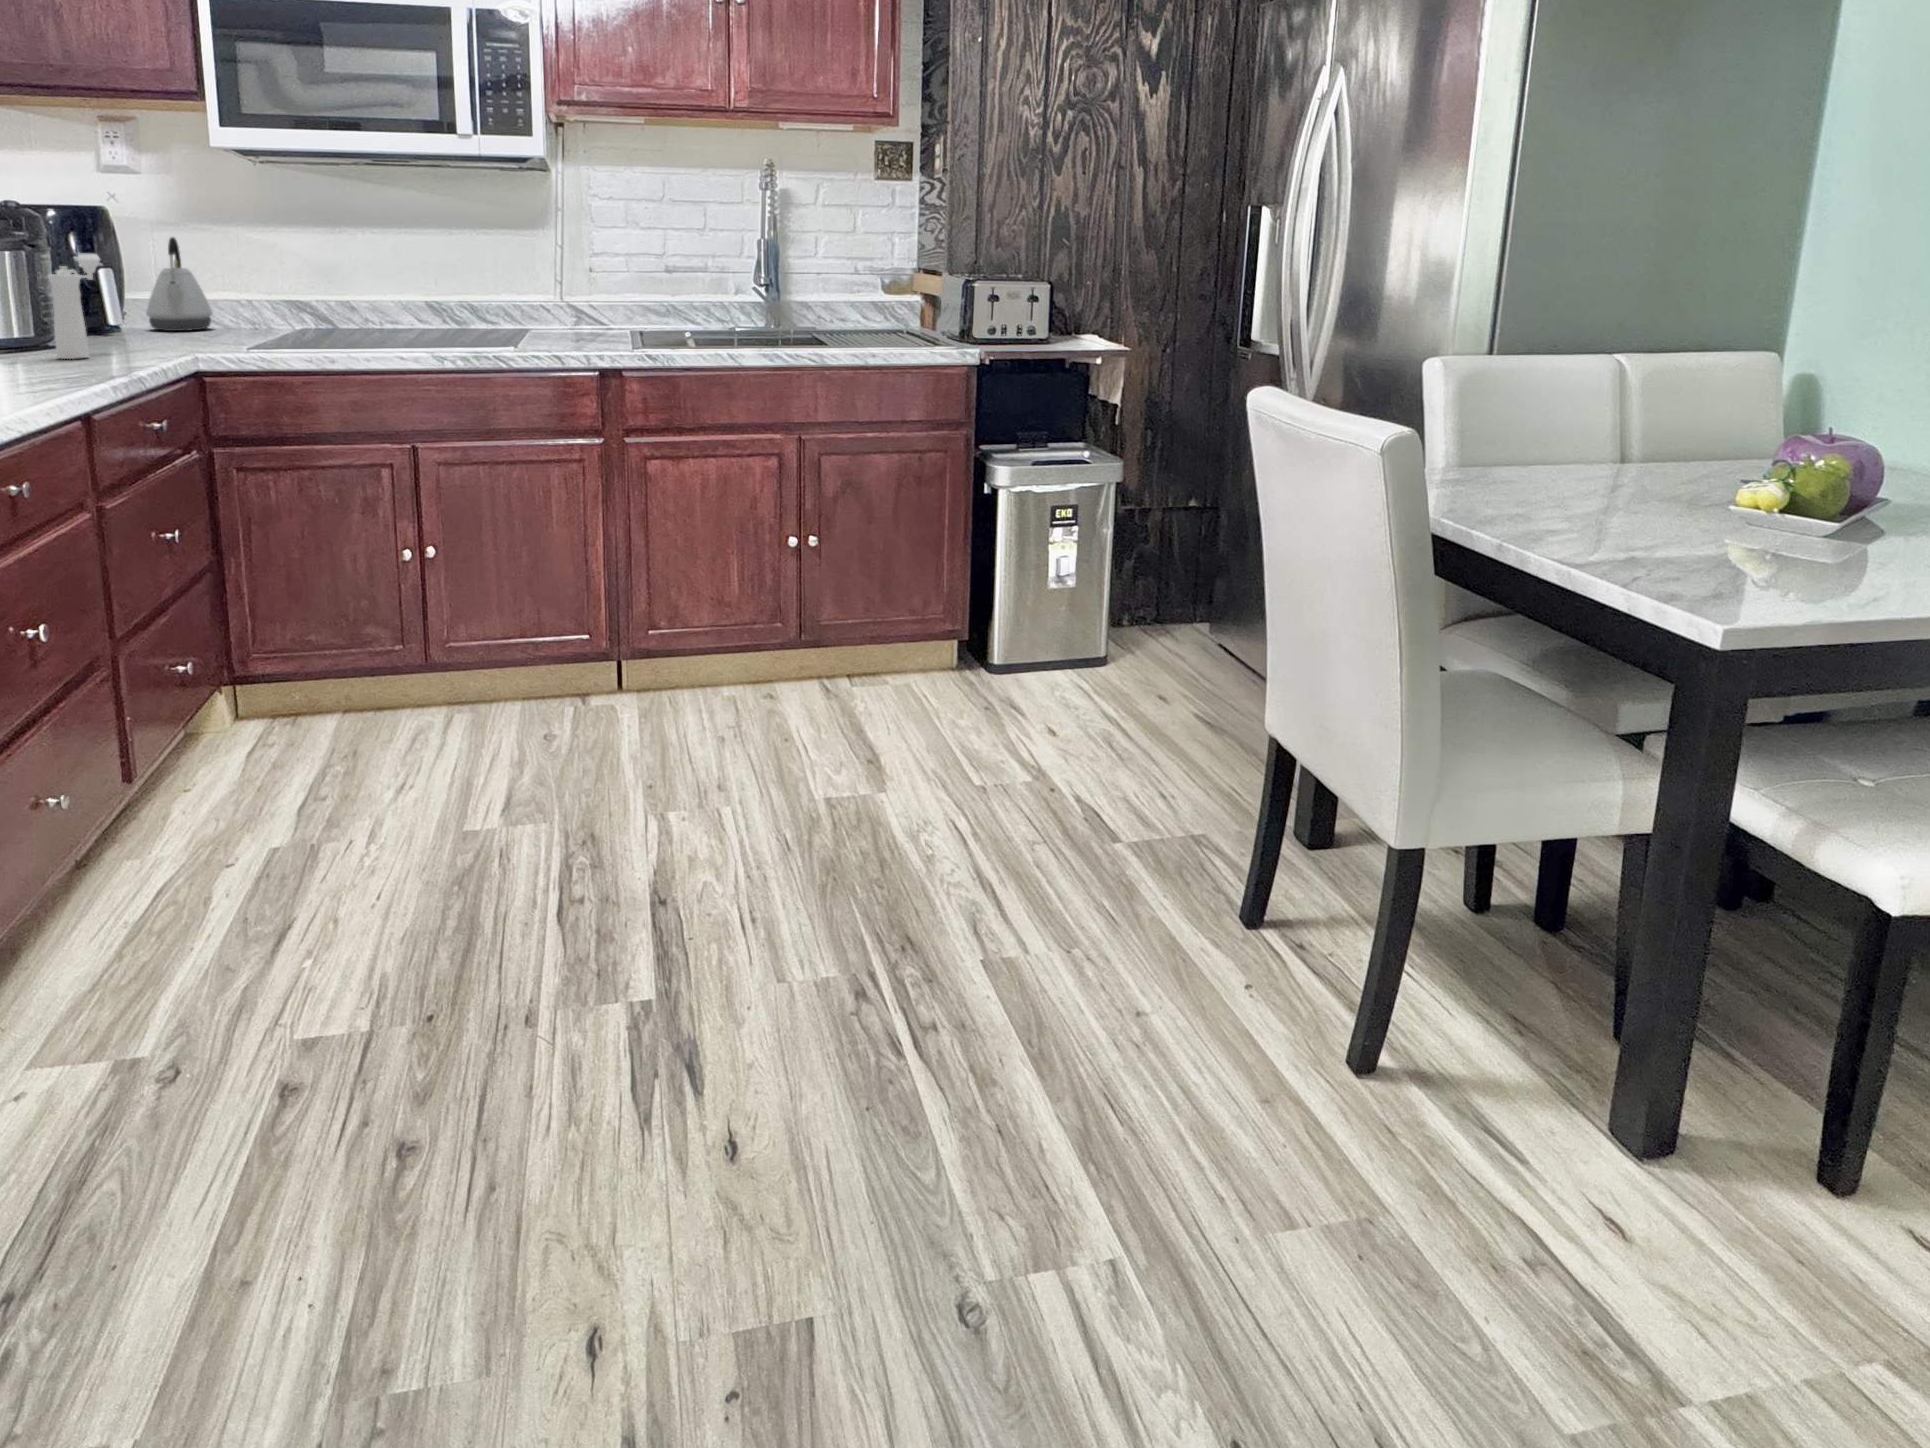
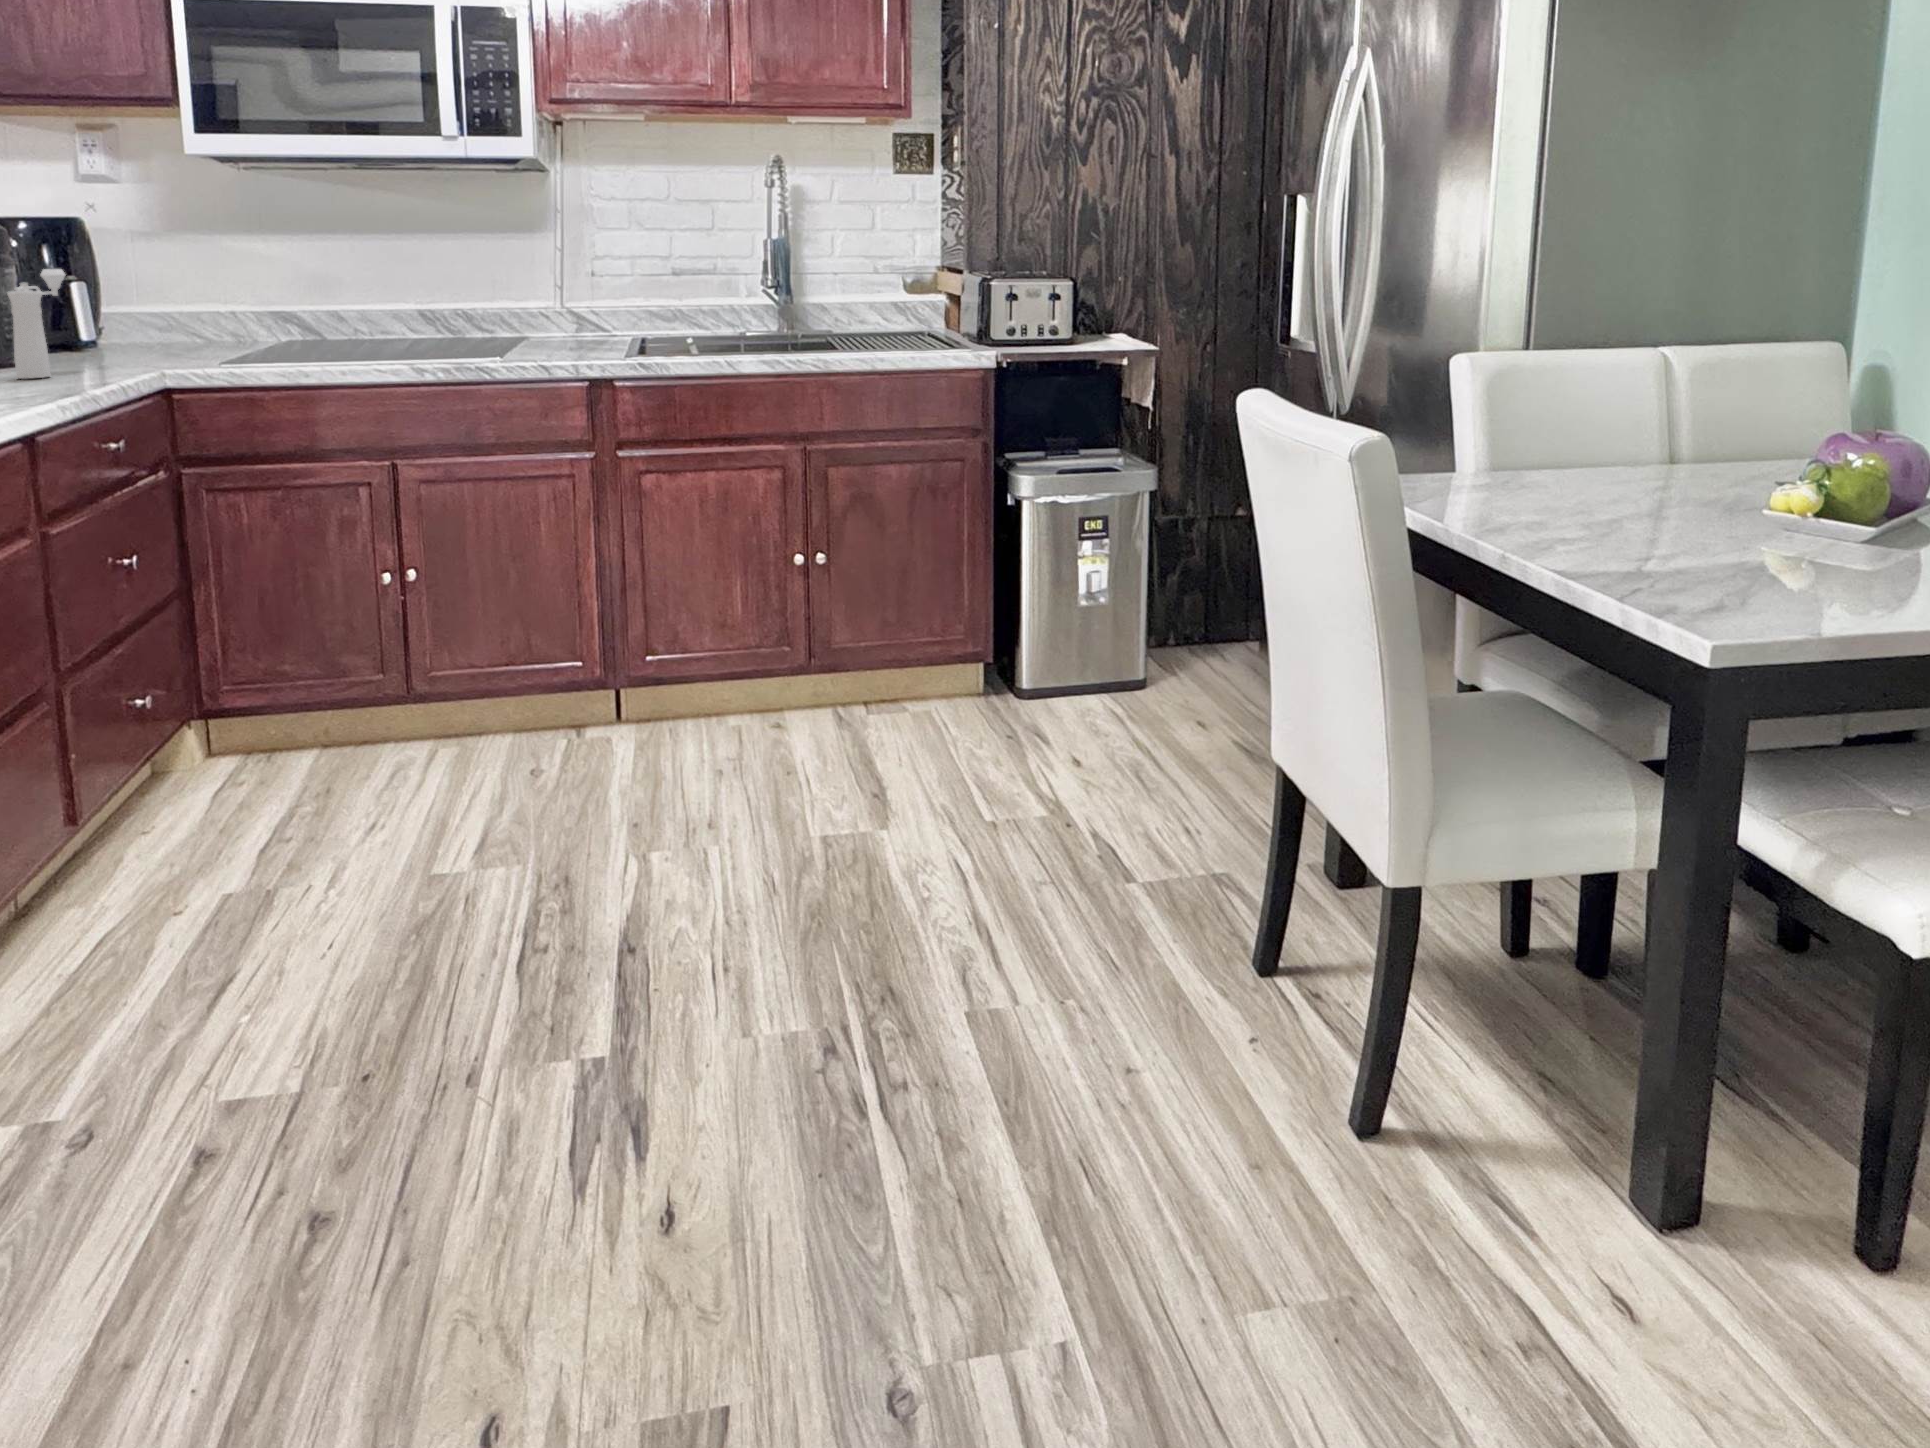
kettle: present [146,237,212,331] -> none [126,249,197,346]

